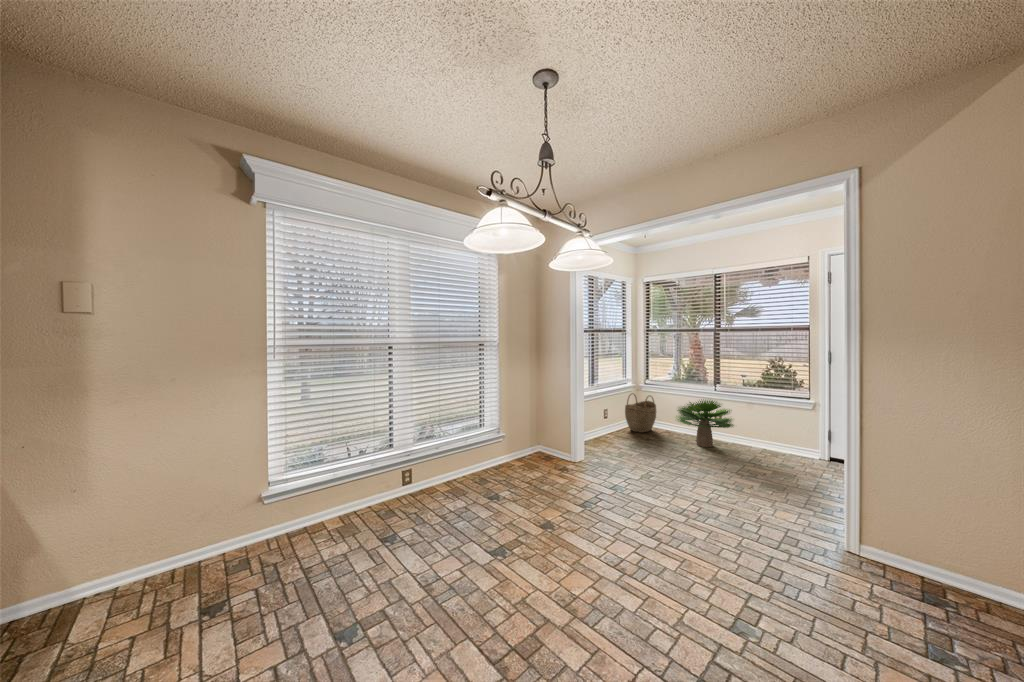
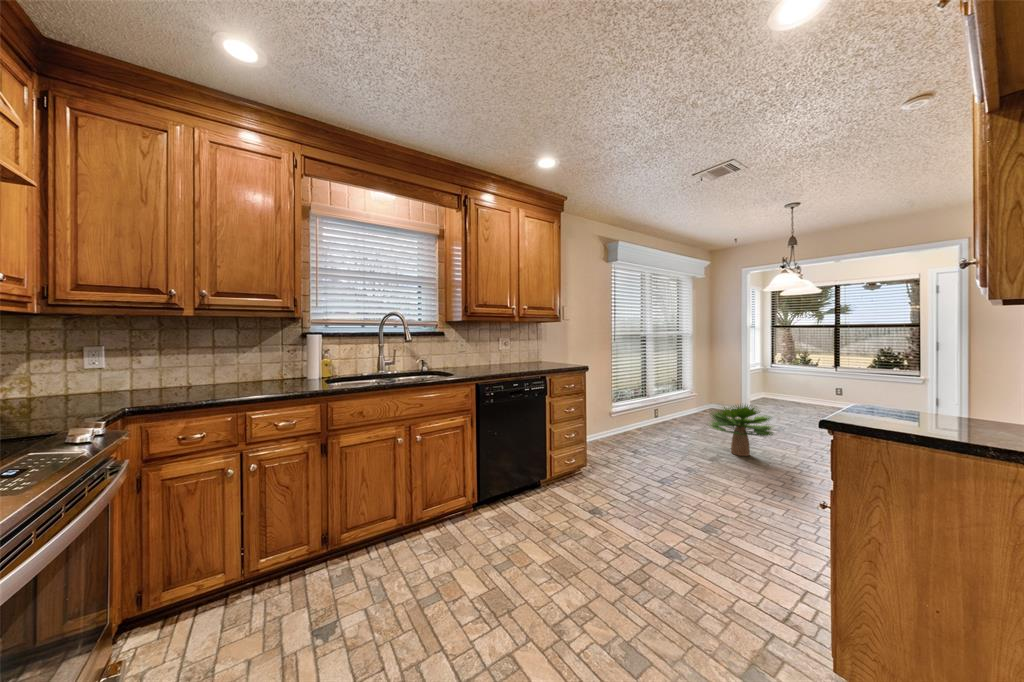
woven basket: present [625,393,656,433] -> none [654,395,688,437]

